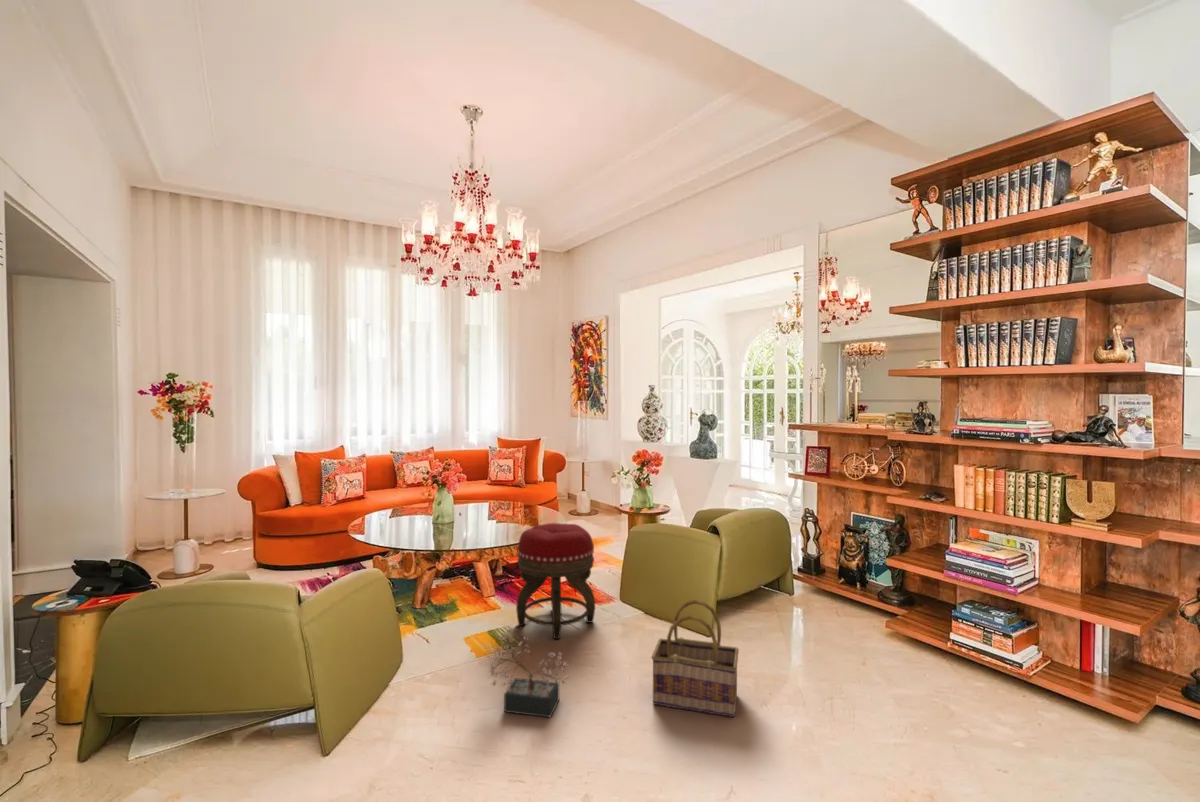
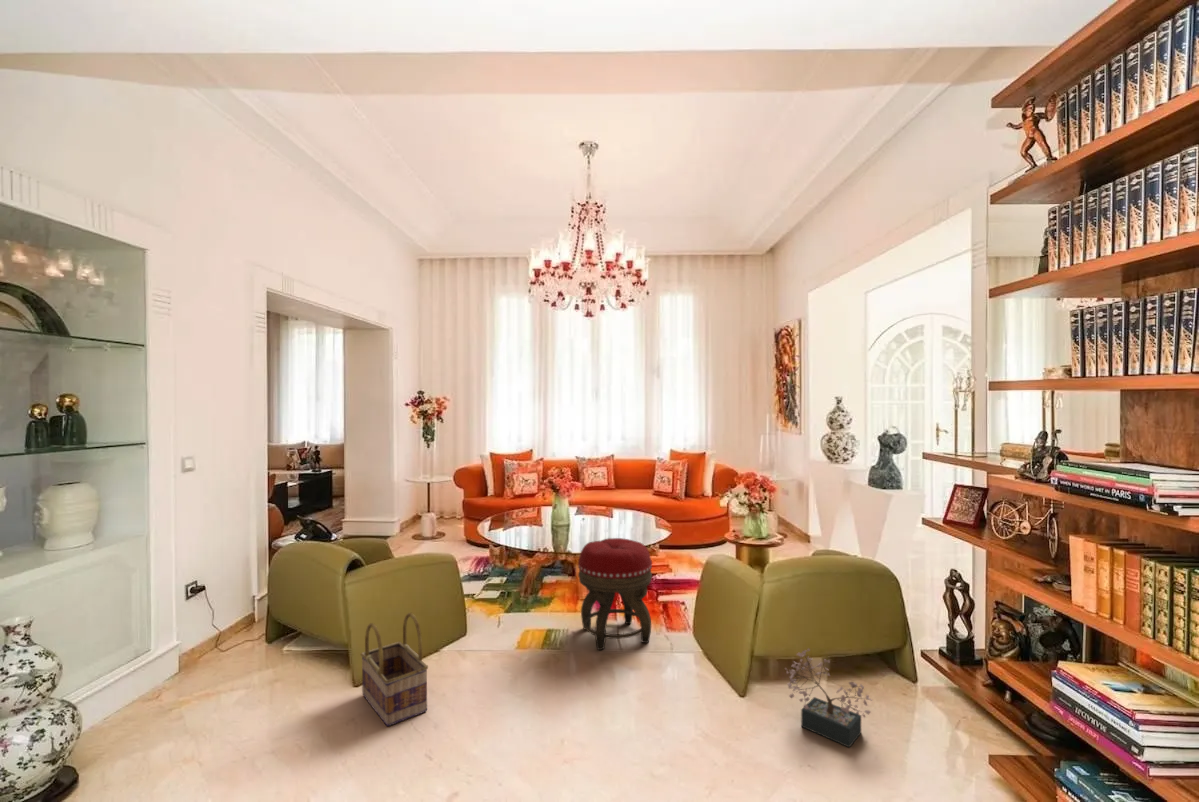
basket: present [652,600,739,717] -> present [361,613,428,726]
decorative plant: present [490,631,568,717] -> present [787,649,872,747]

